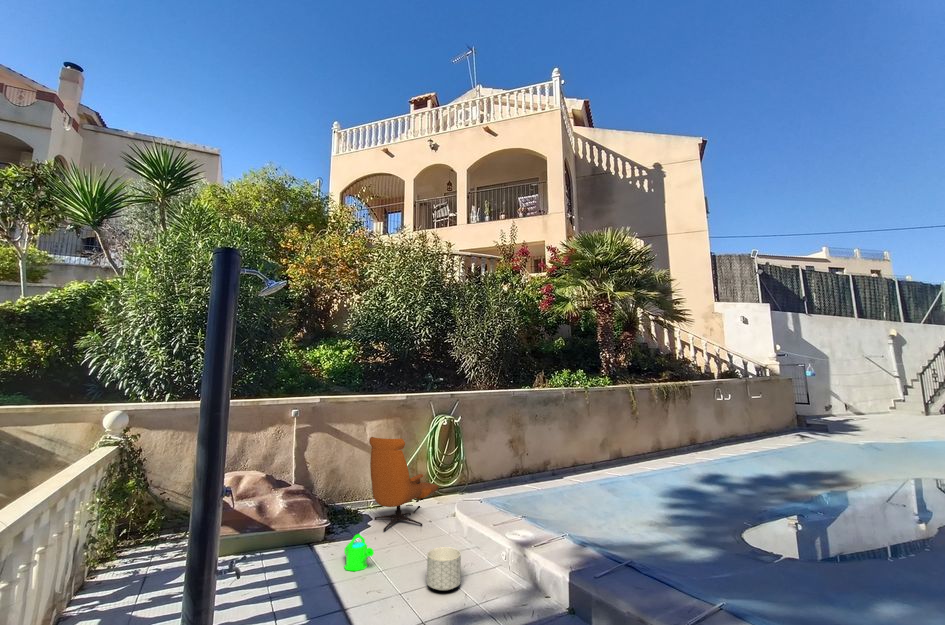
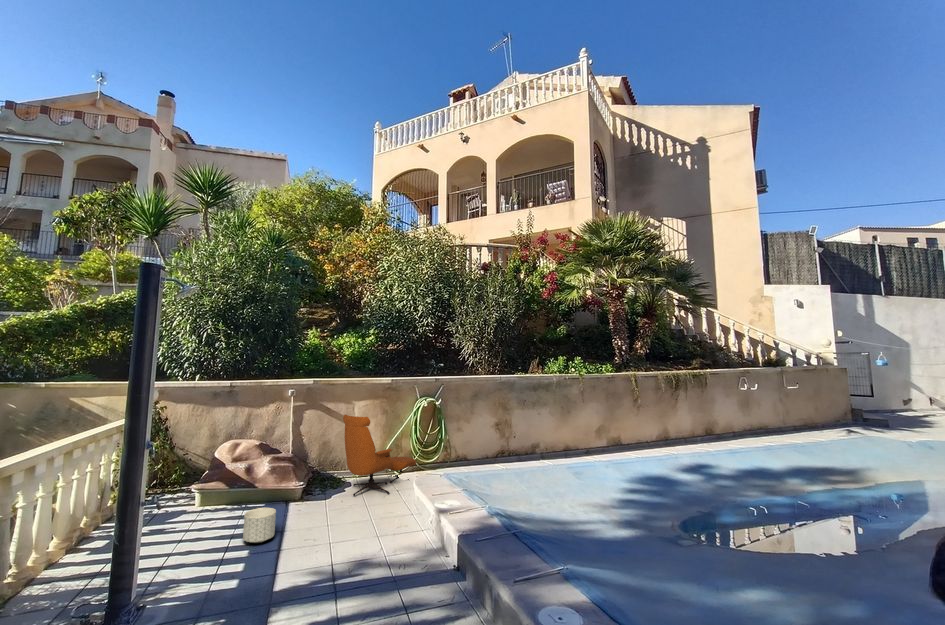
watering can: present [344,534,374,571] -> none [302,495,323,526]
planter: present [427,547,461,591] -> present [243,508,276,543]

